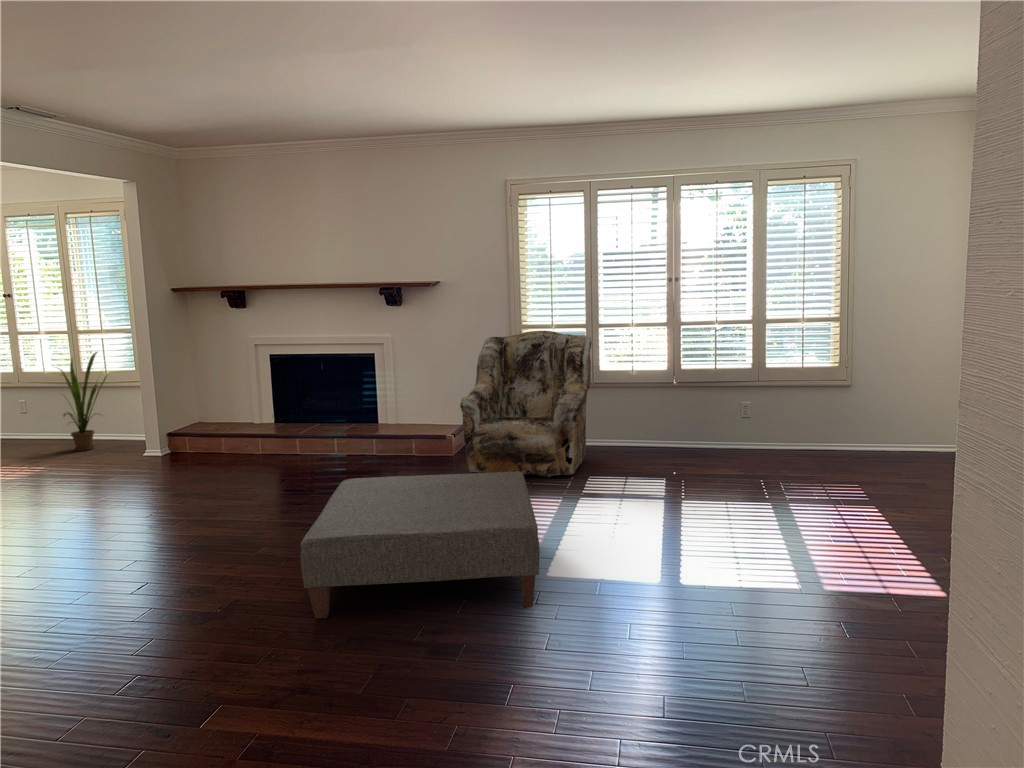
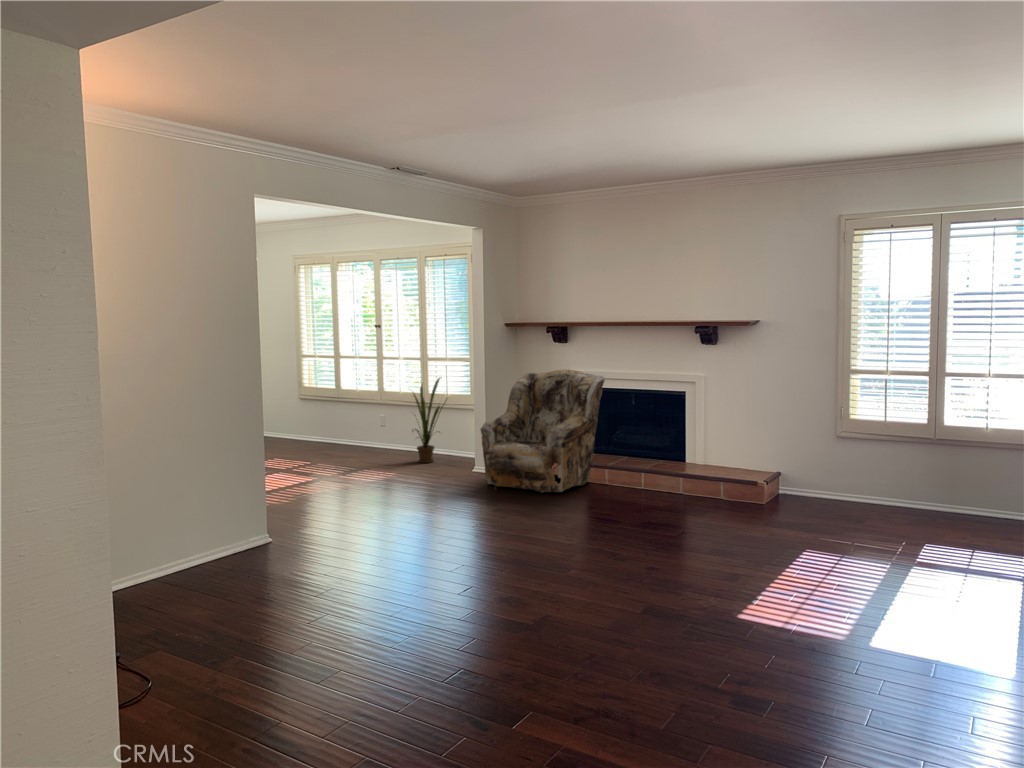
armchair: present [460,331,592,478] -> present [480,369,605,493]
ottoman: present [300,471,540,619] -> none [620,518,860,674]

